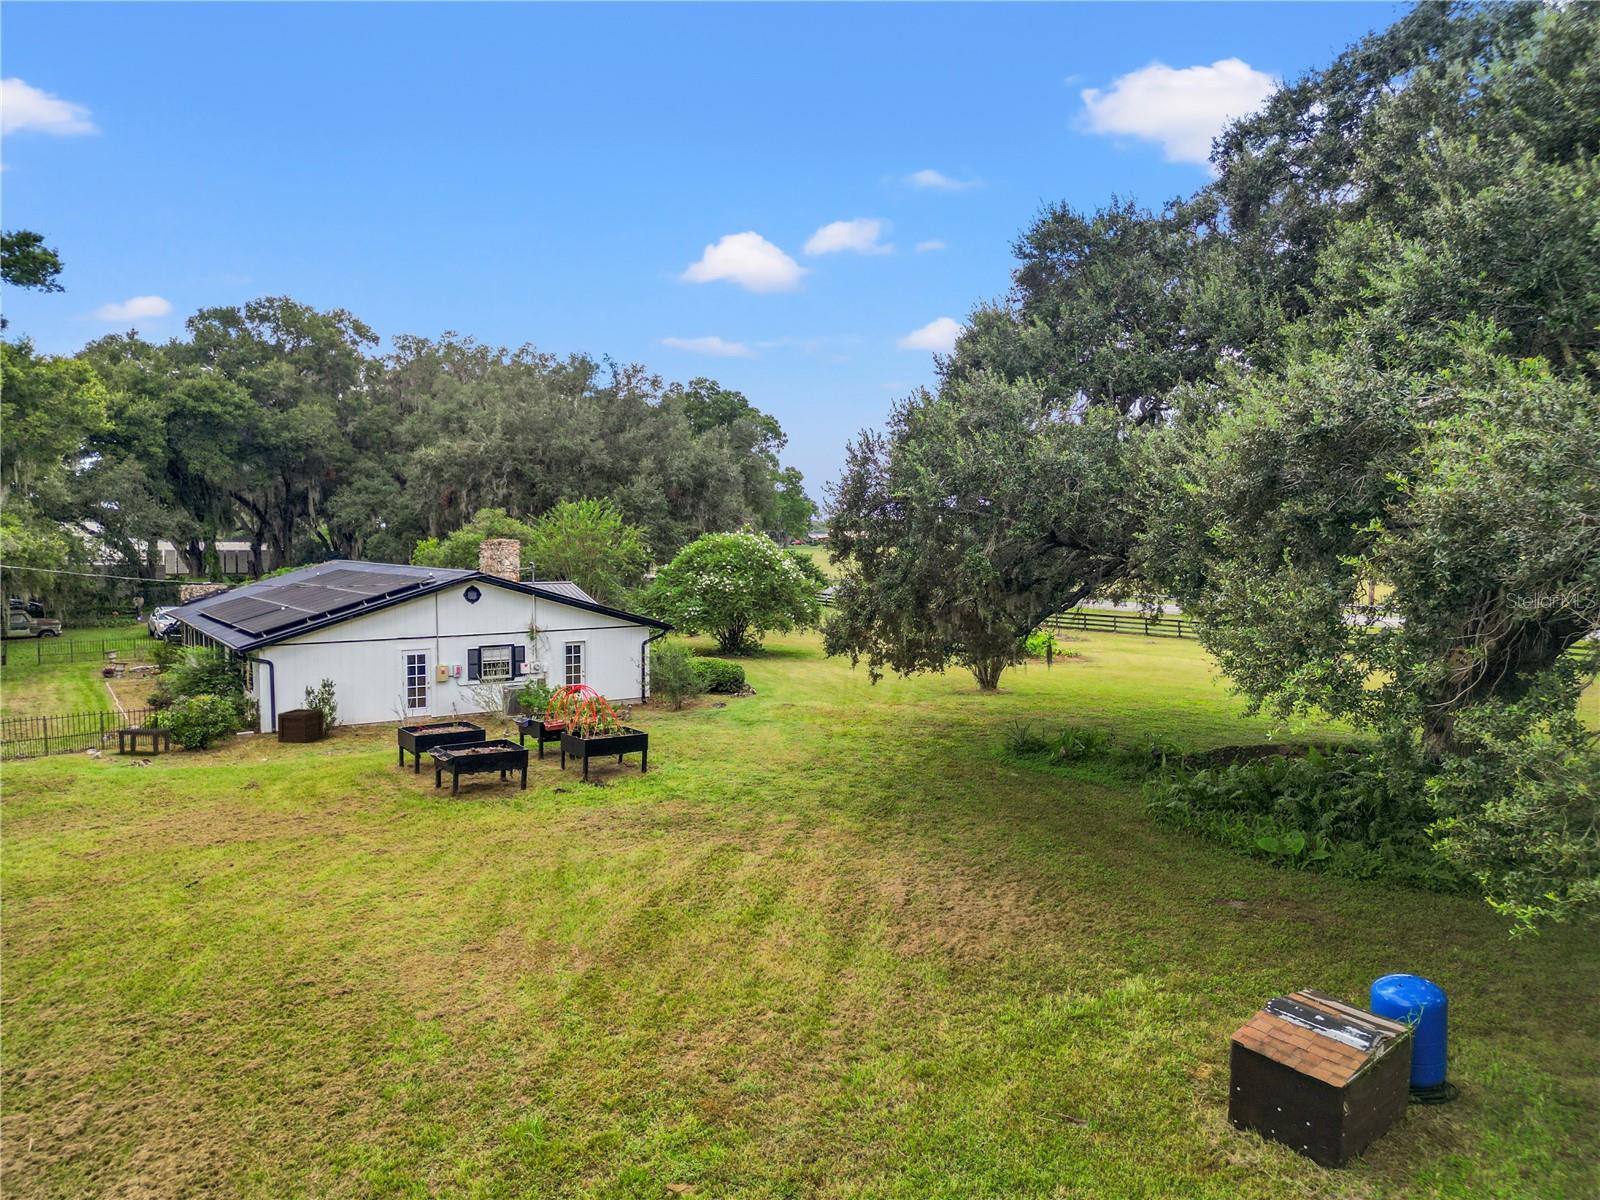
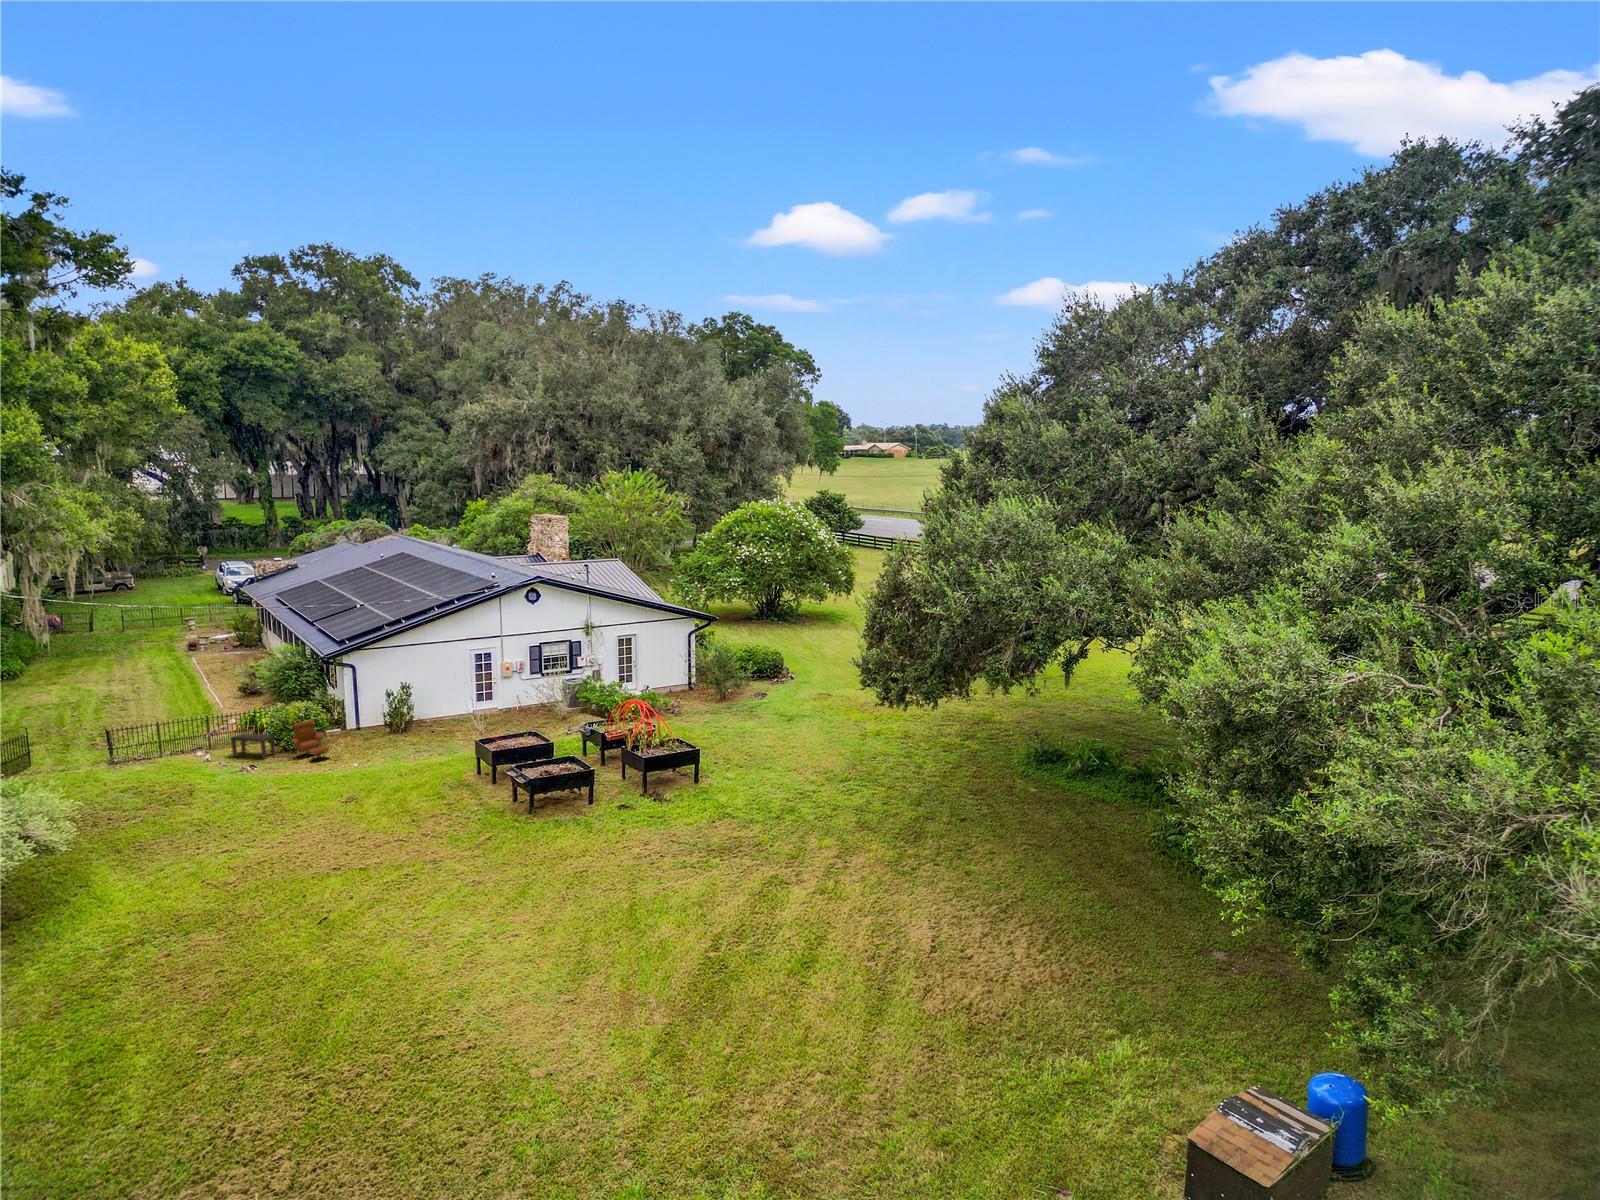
wooden crate: present [278,709,323,743] -> none [366,710,406,743]
lounge chair: none [187,713,231,758] -> present [291,720,329,761]

